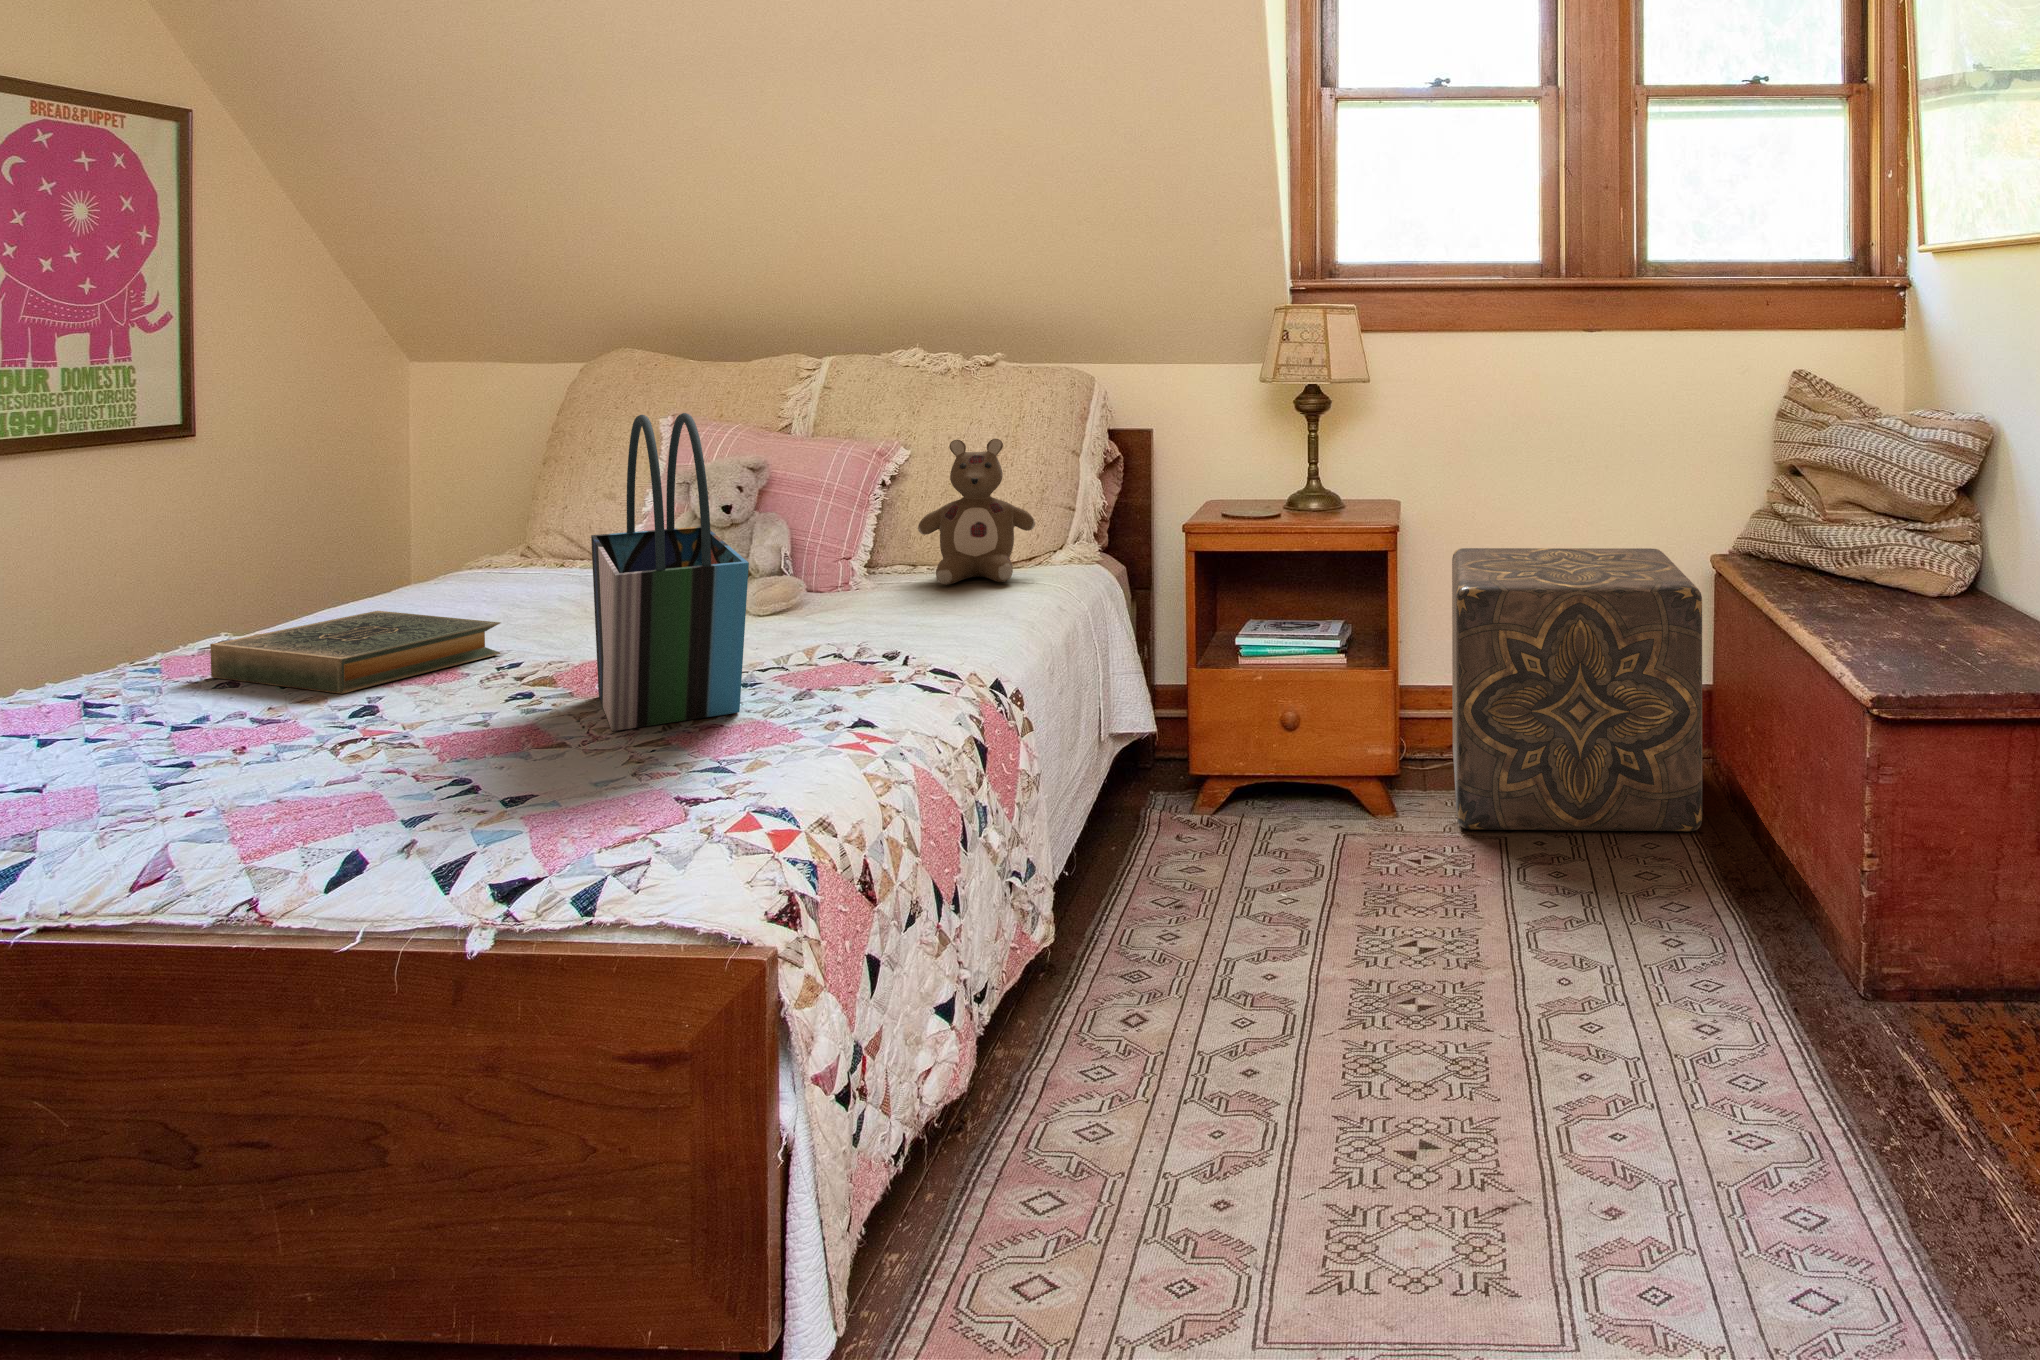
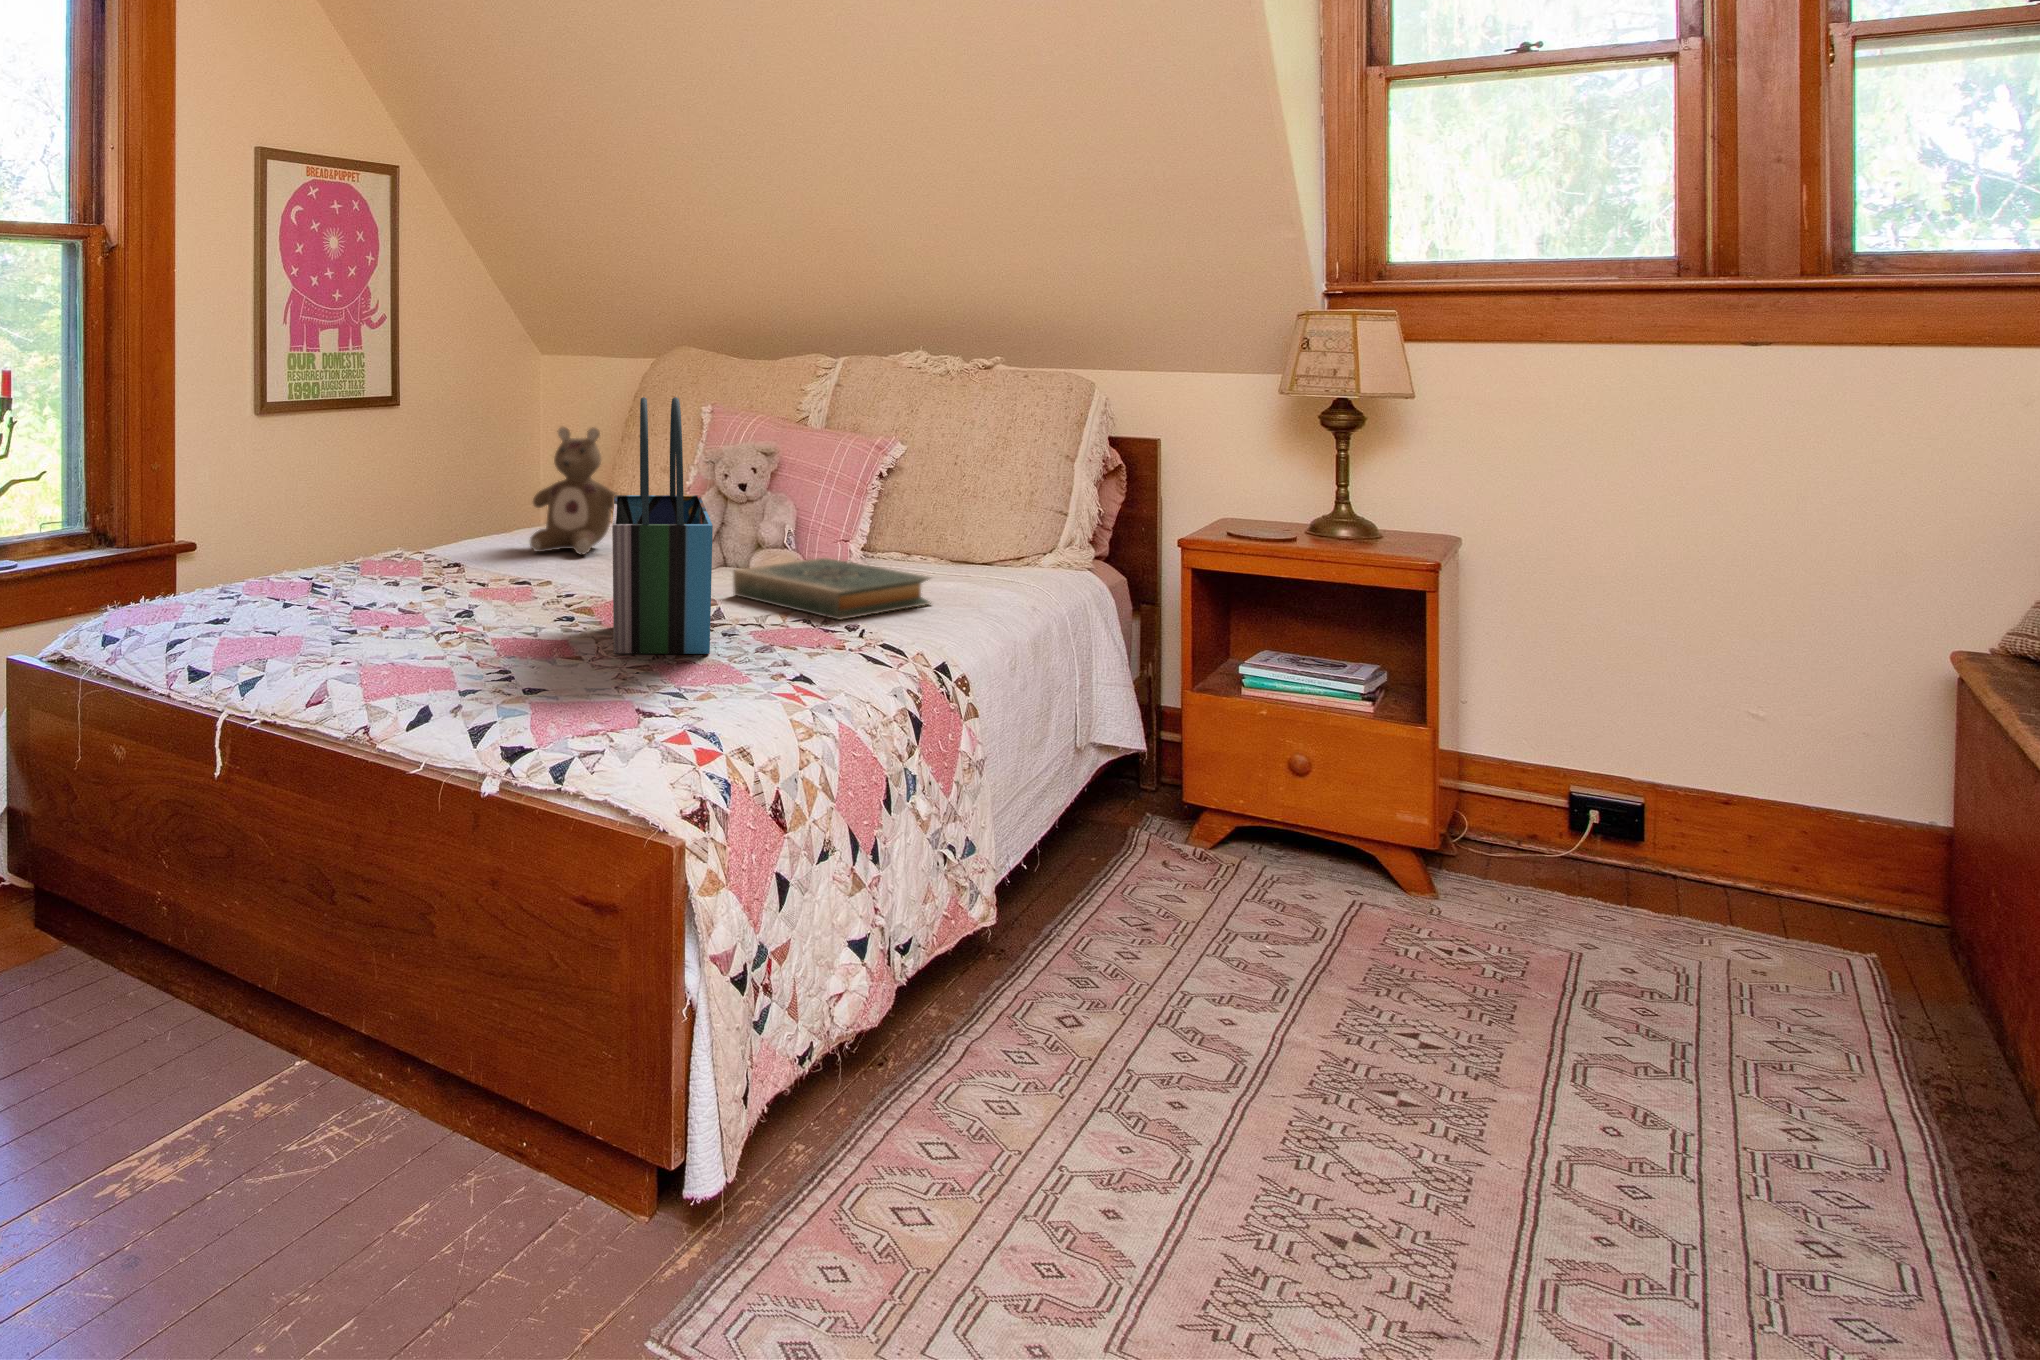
stuffed bear: present [918,439,1035,585] -> present [530,427,617,555]
ottoman: present [1452,548,1702,831] -> none [1514,600,1914,1012]
hardback book: present [211,611,501,694] -> present [733,558,931,620]

